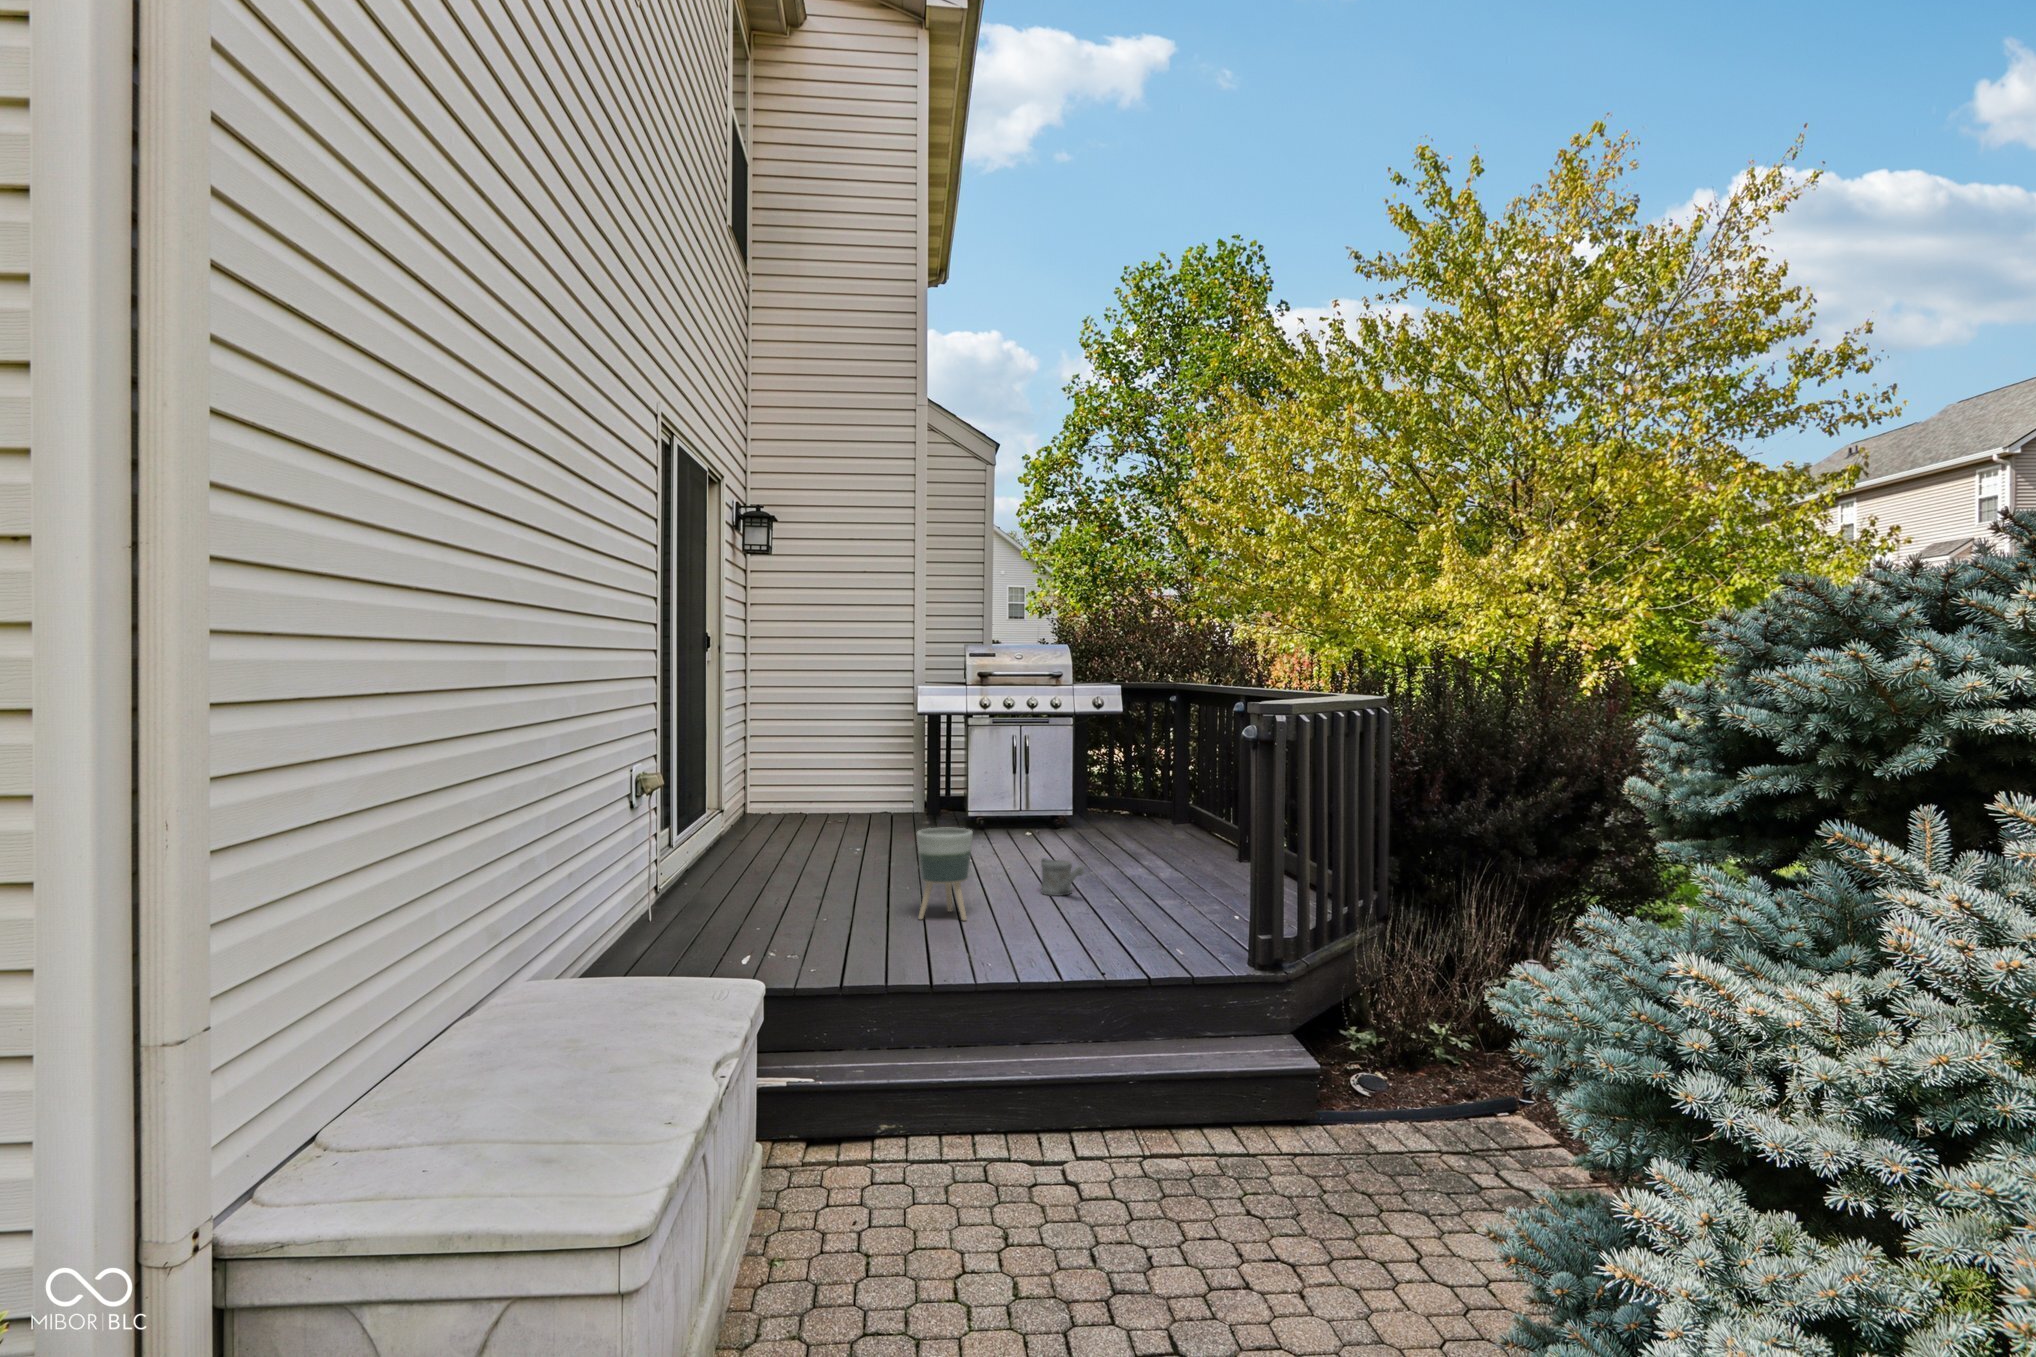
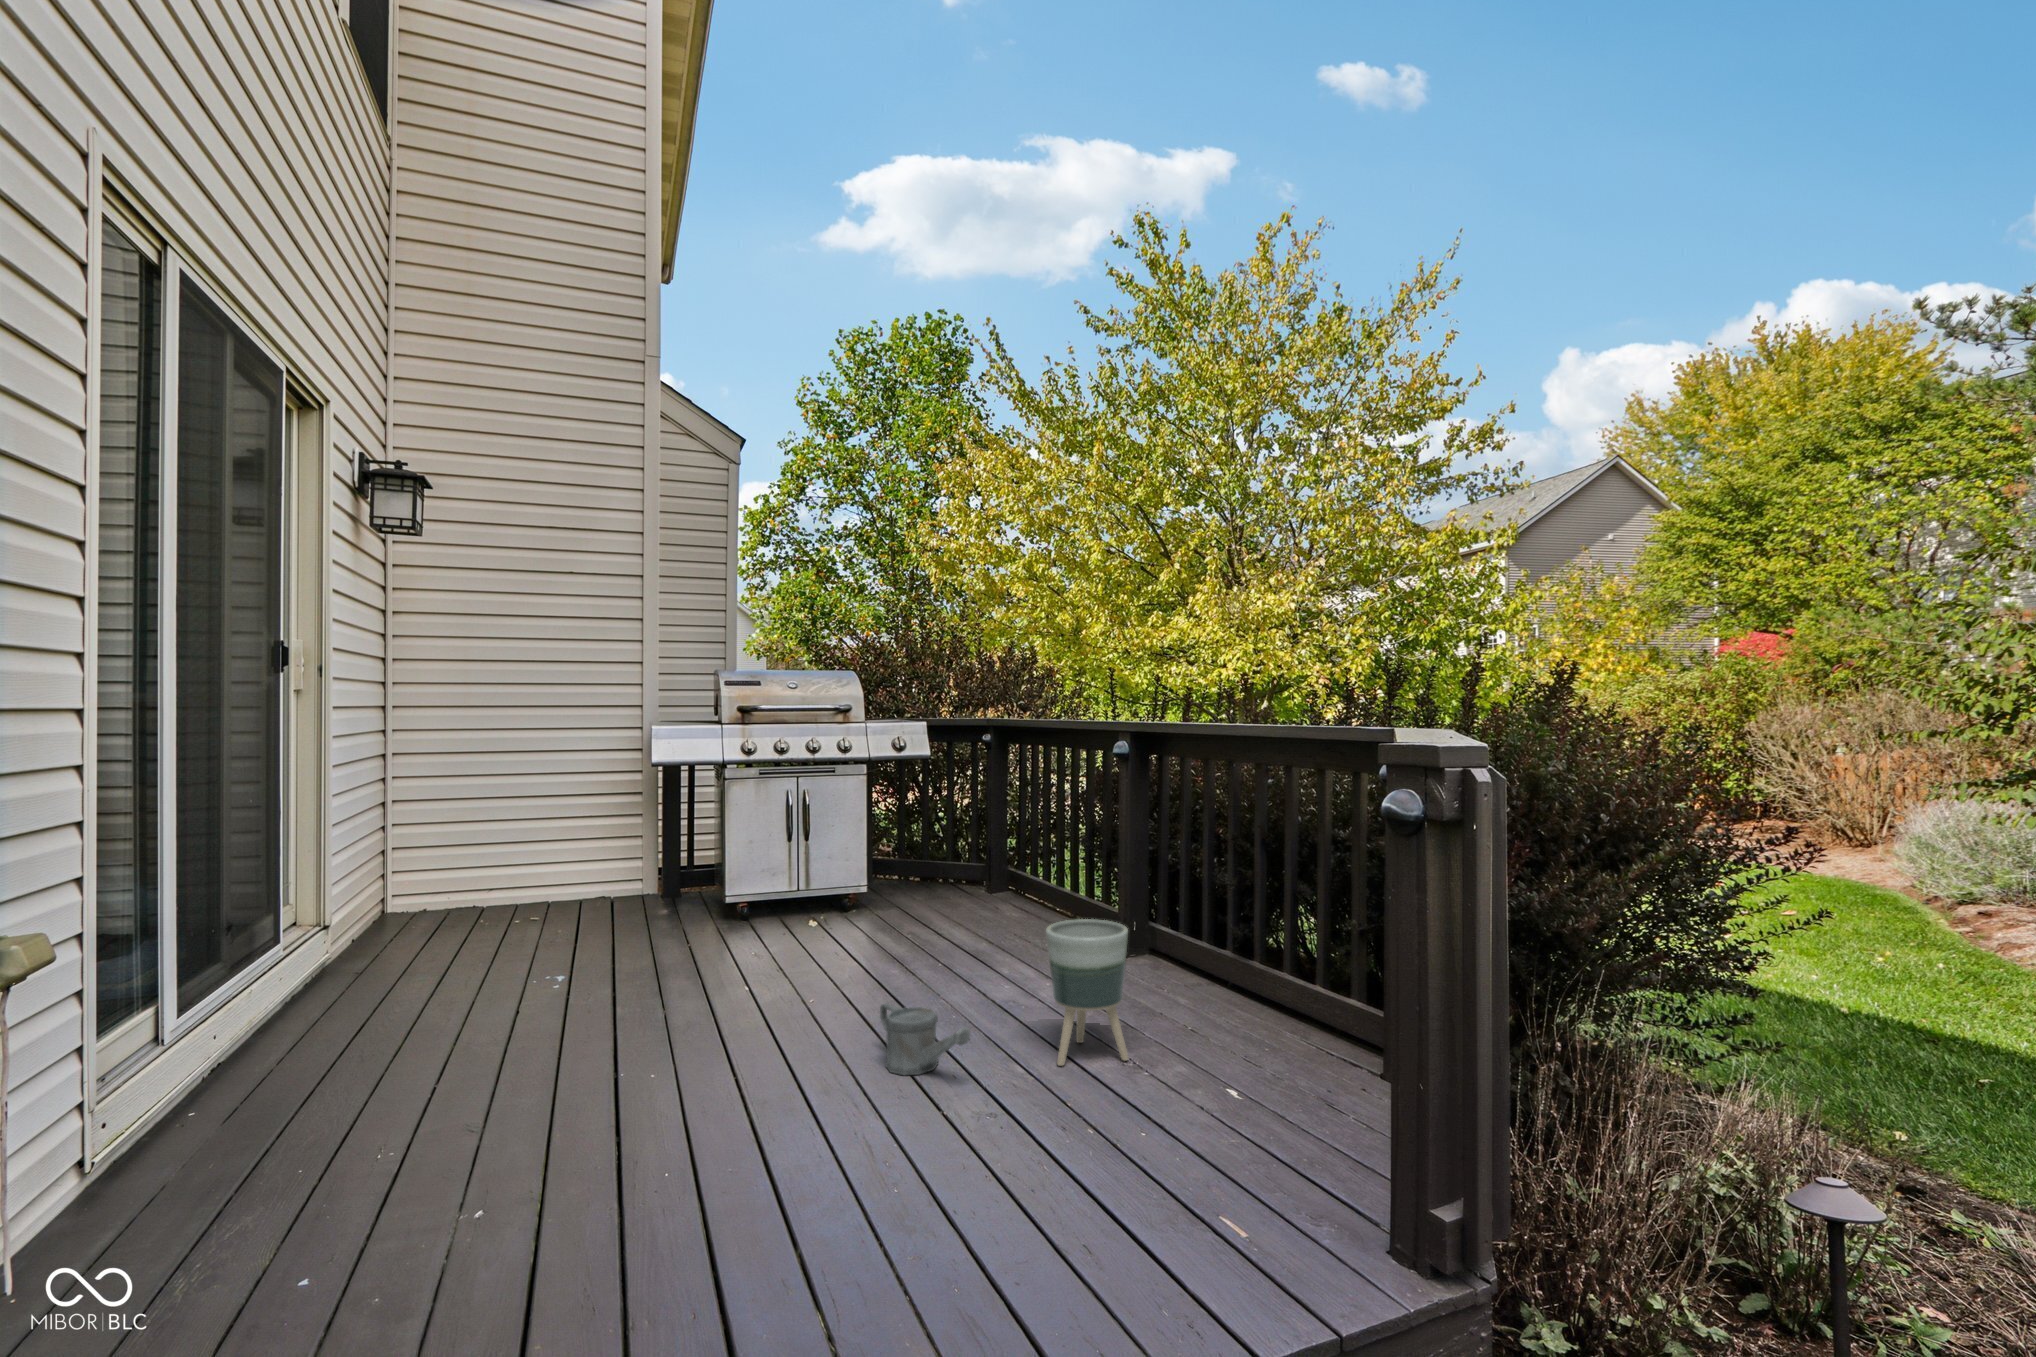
planter: present [917,827,973,920] -> present [1046,919,1128,1066]

